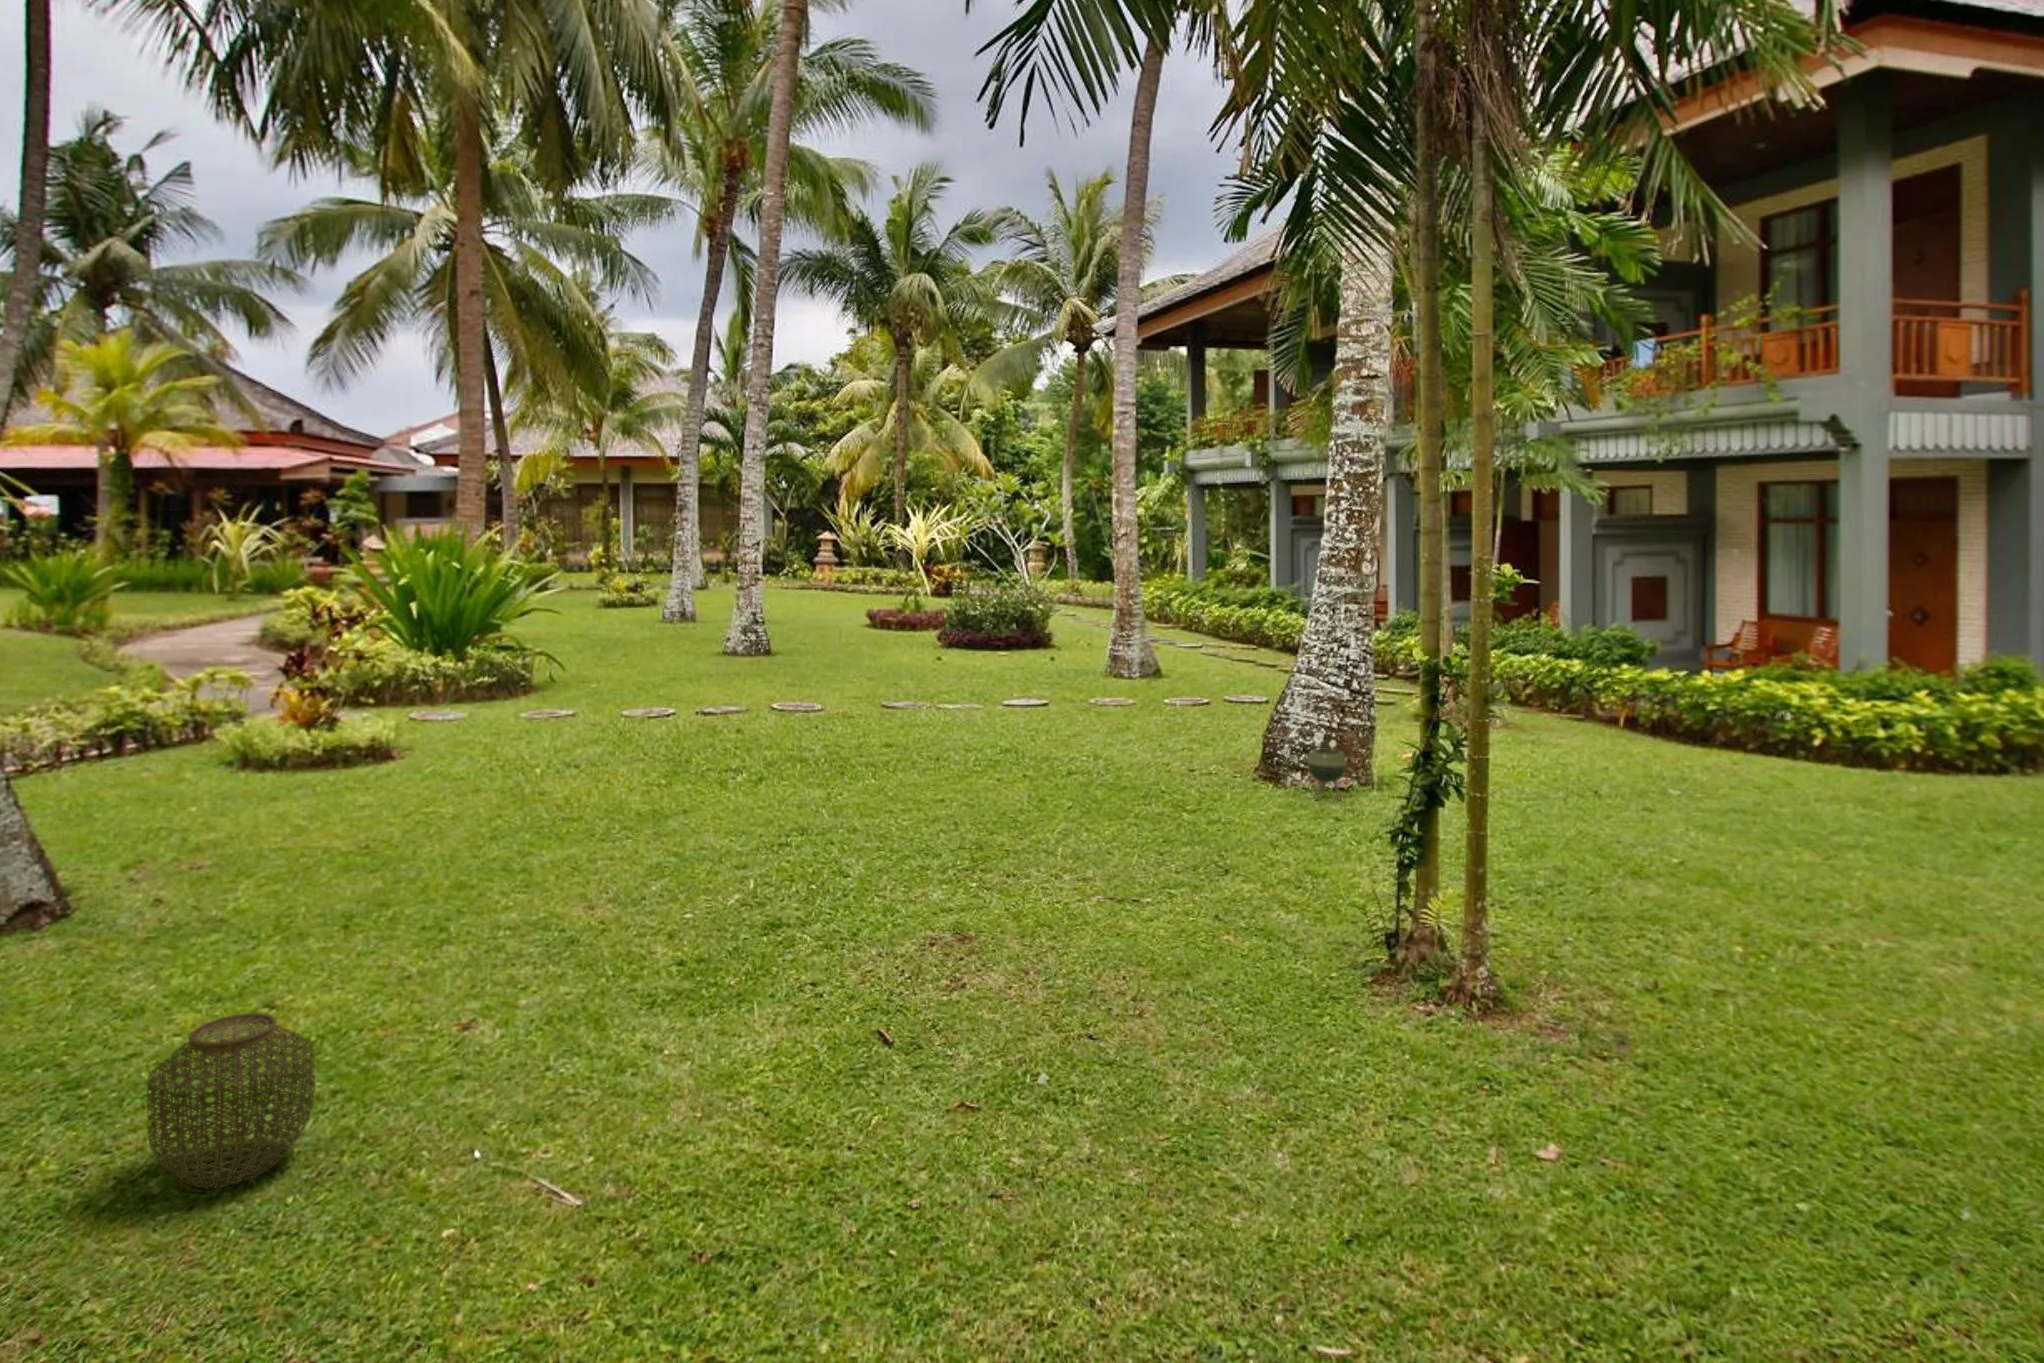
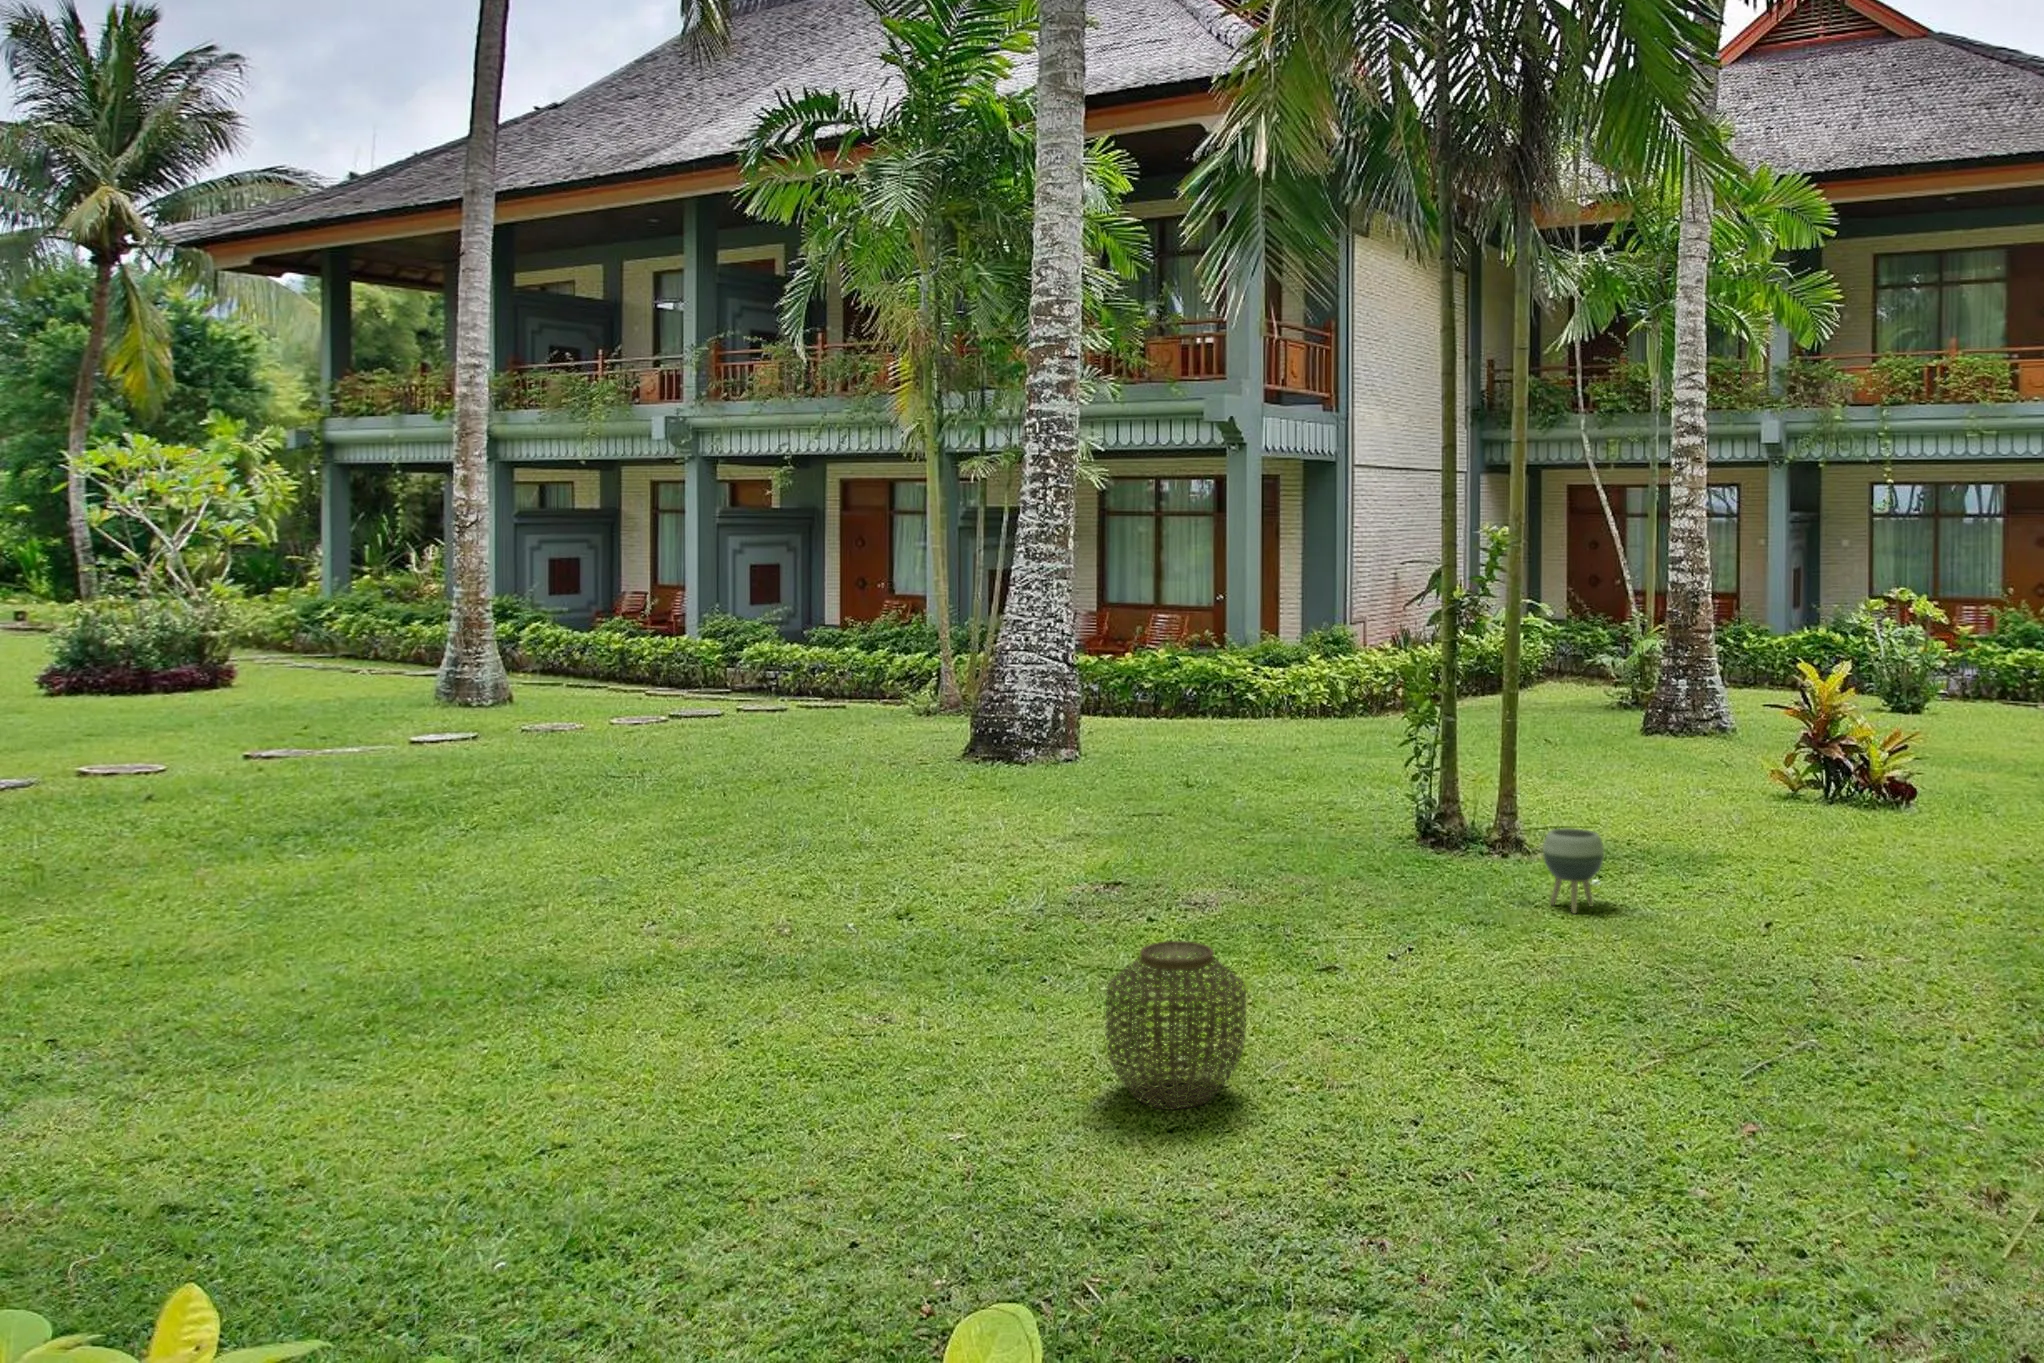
planter: present [1308,748,1346,800] -> present [1543,828,1604,913]

